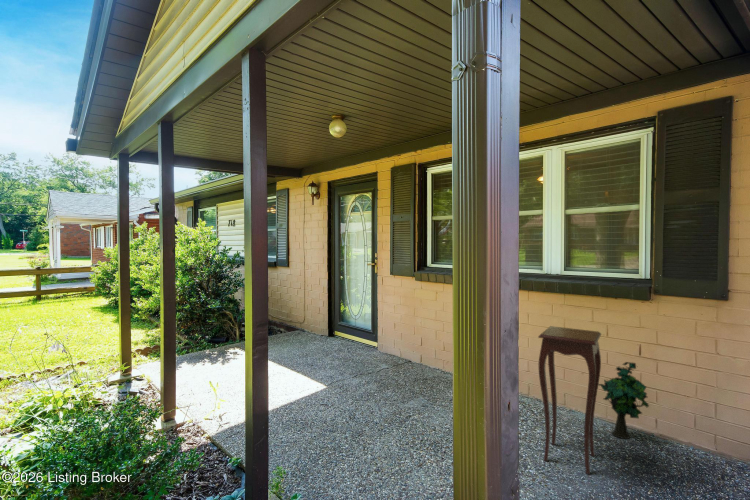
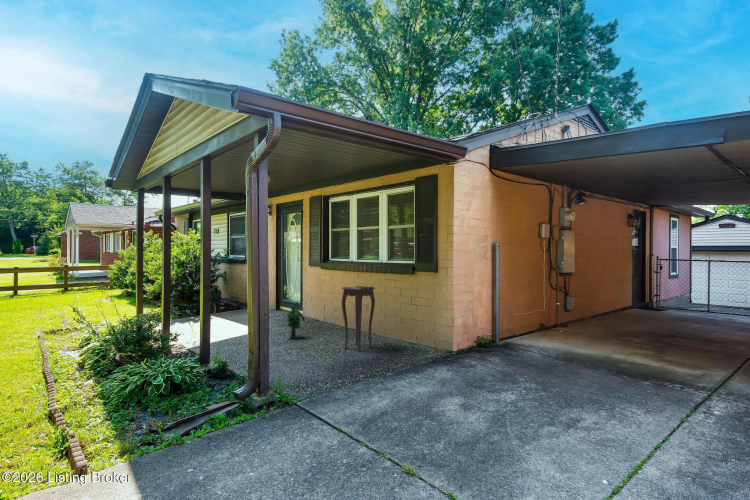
decorative plant: present [599,362,649,439] -> present [287,302,305,339]

